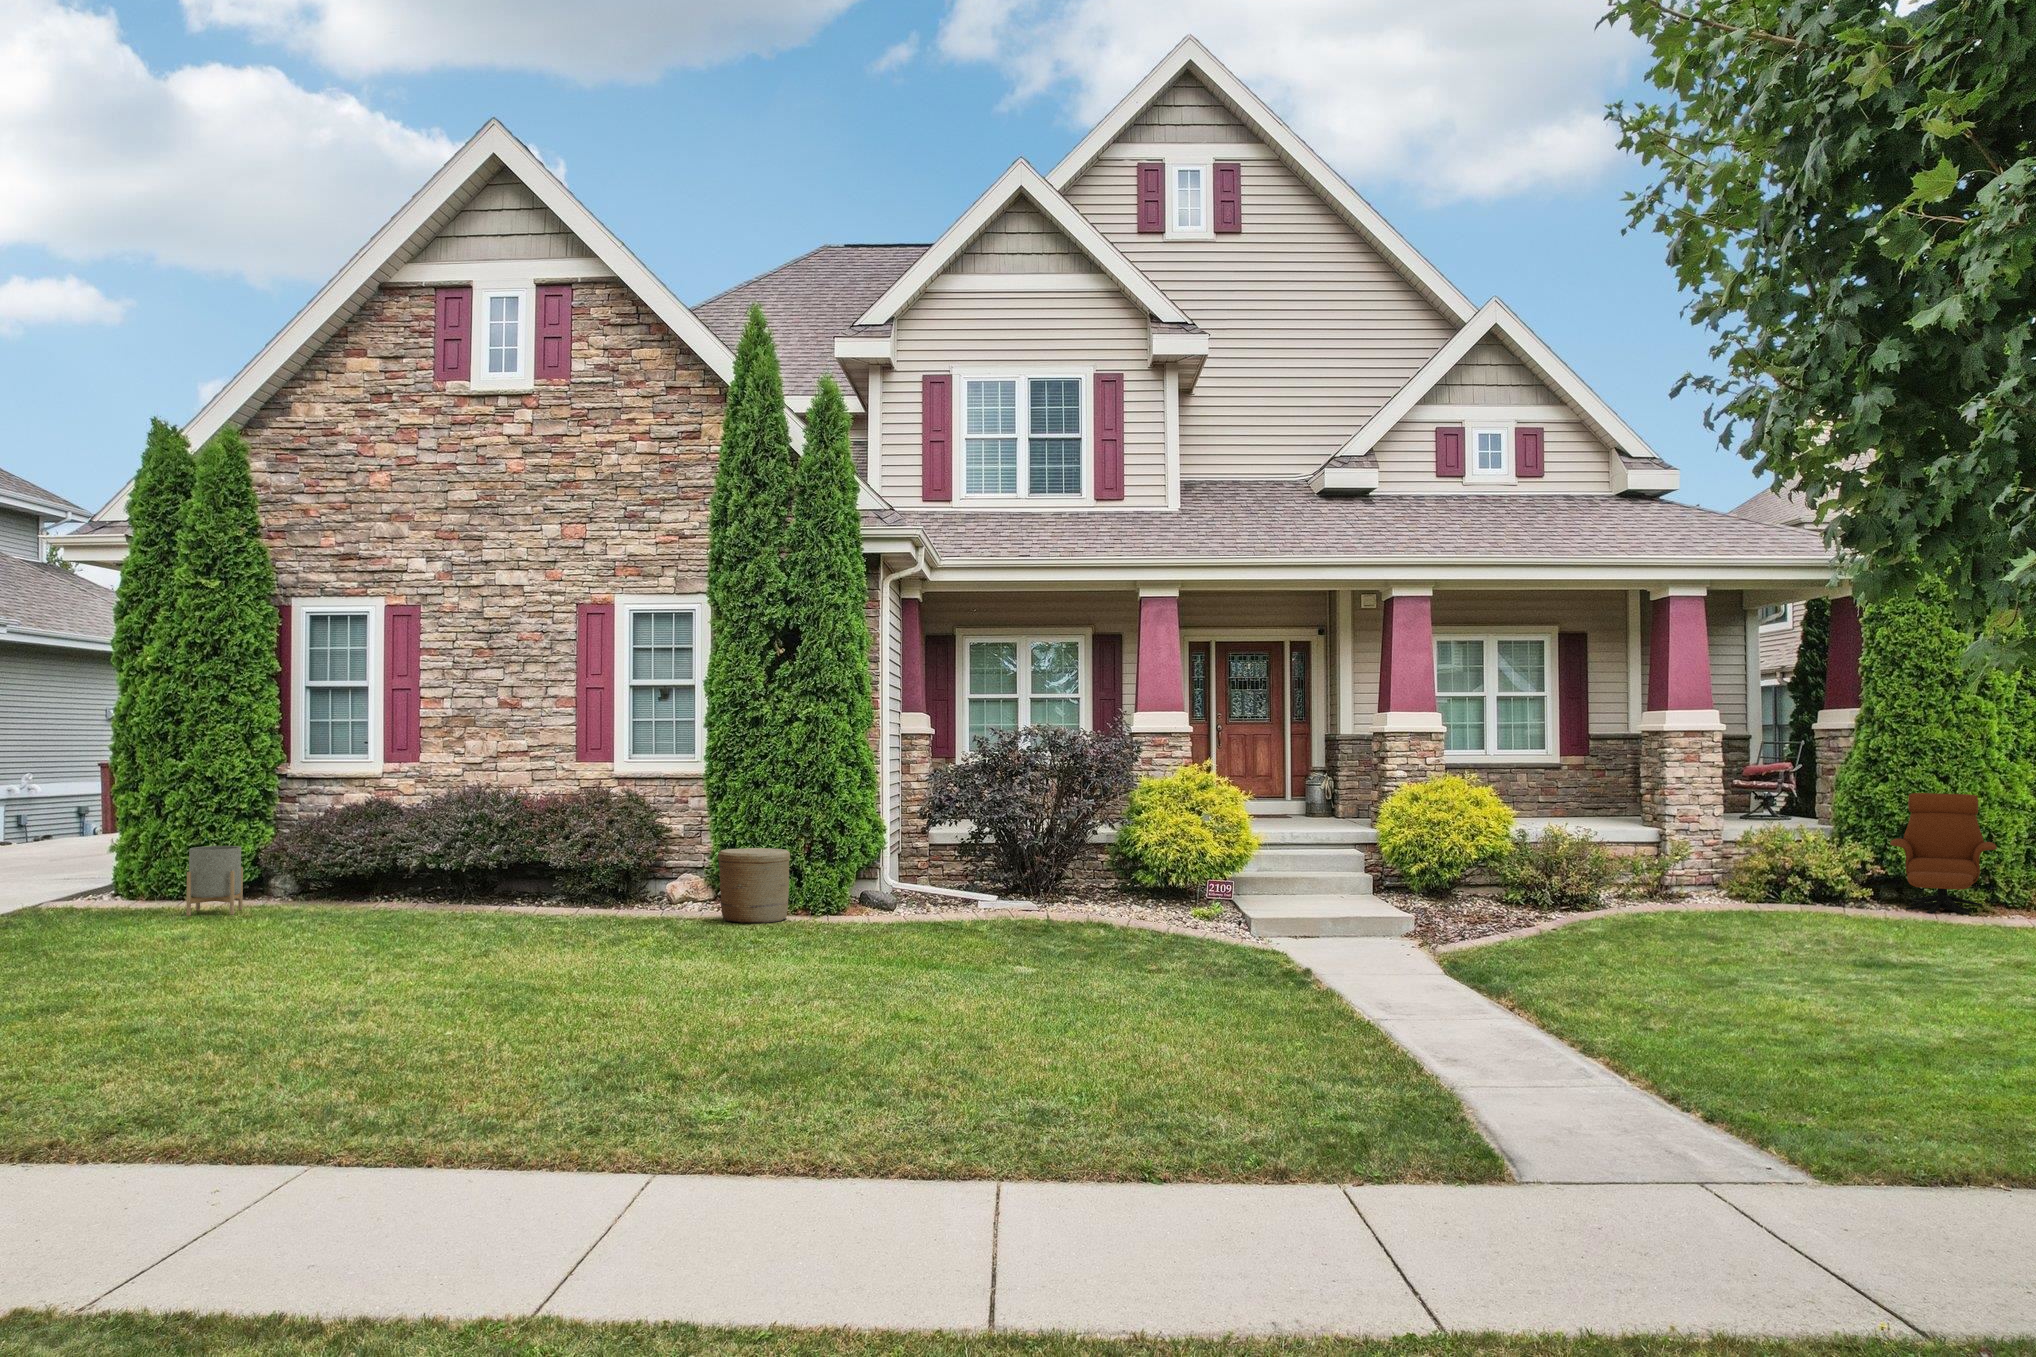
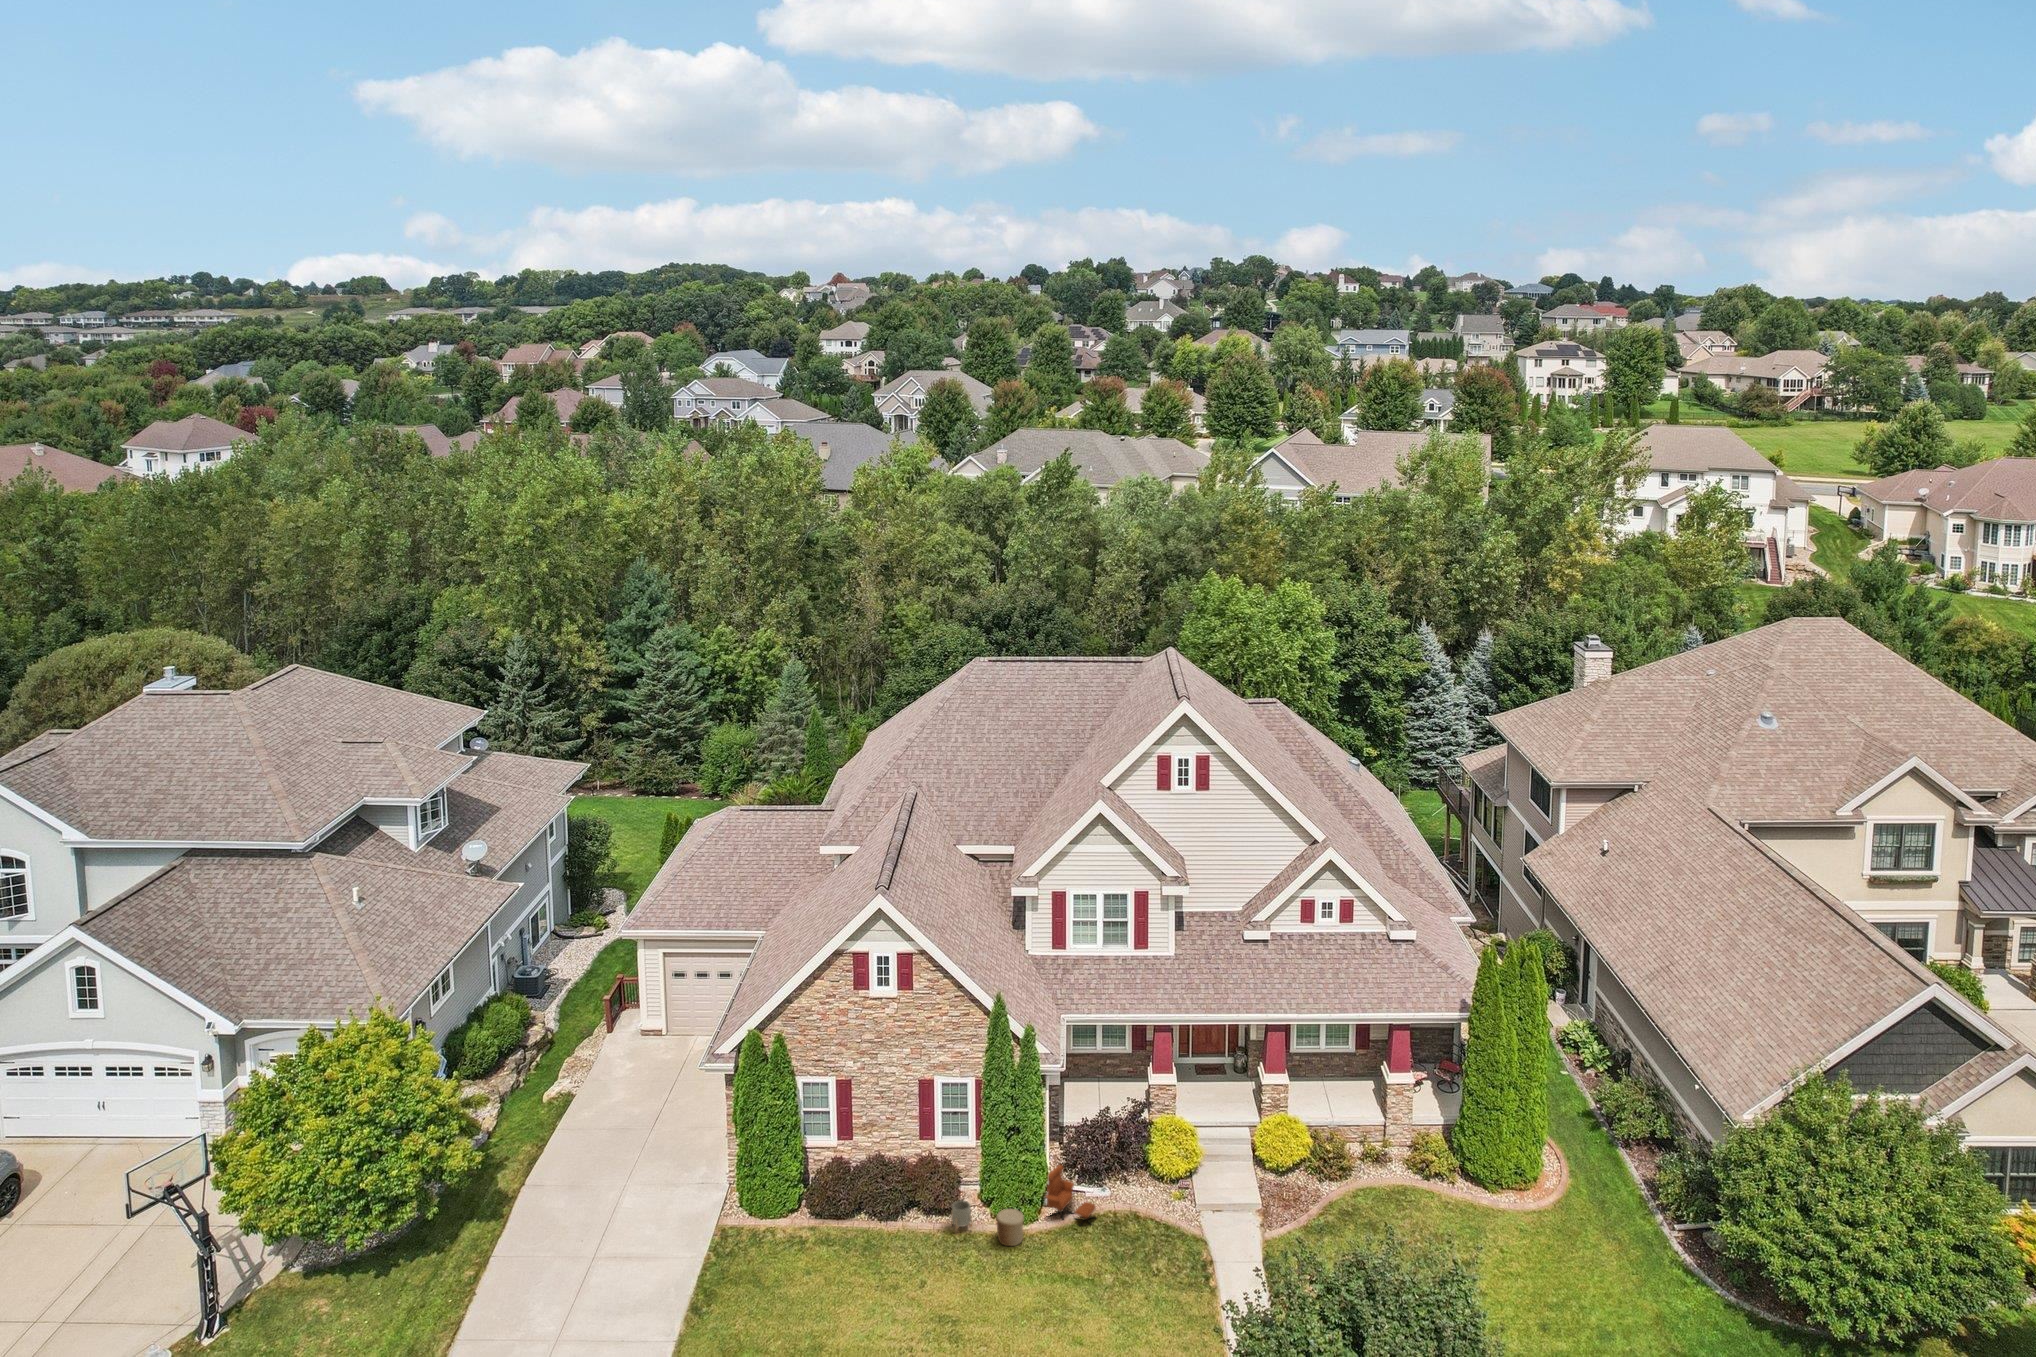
lounge chair: present [1890,793,1997,915] -> present [1046,1164,1096,1225]
planter: present [186,846,243,916] -> present [951,1200,972,1229]

